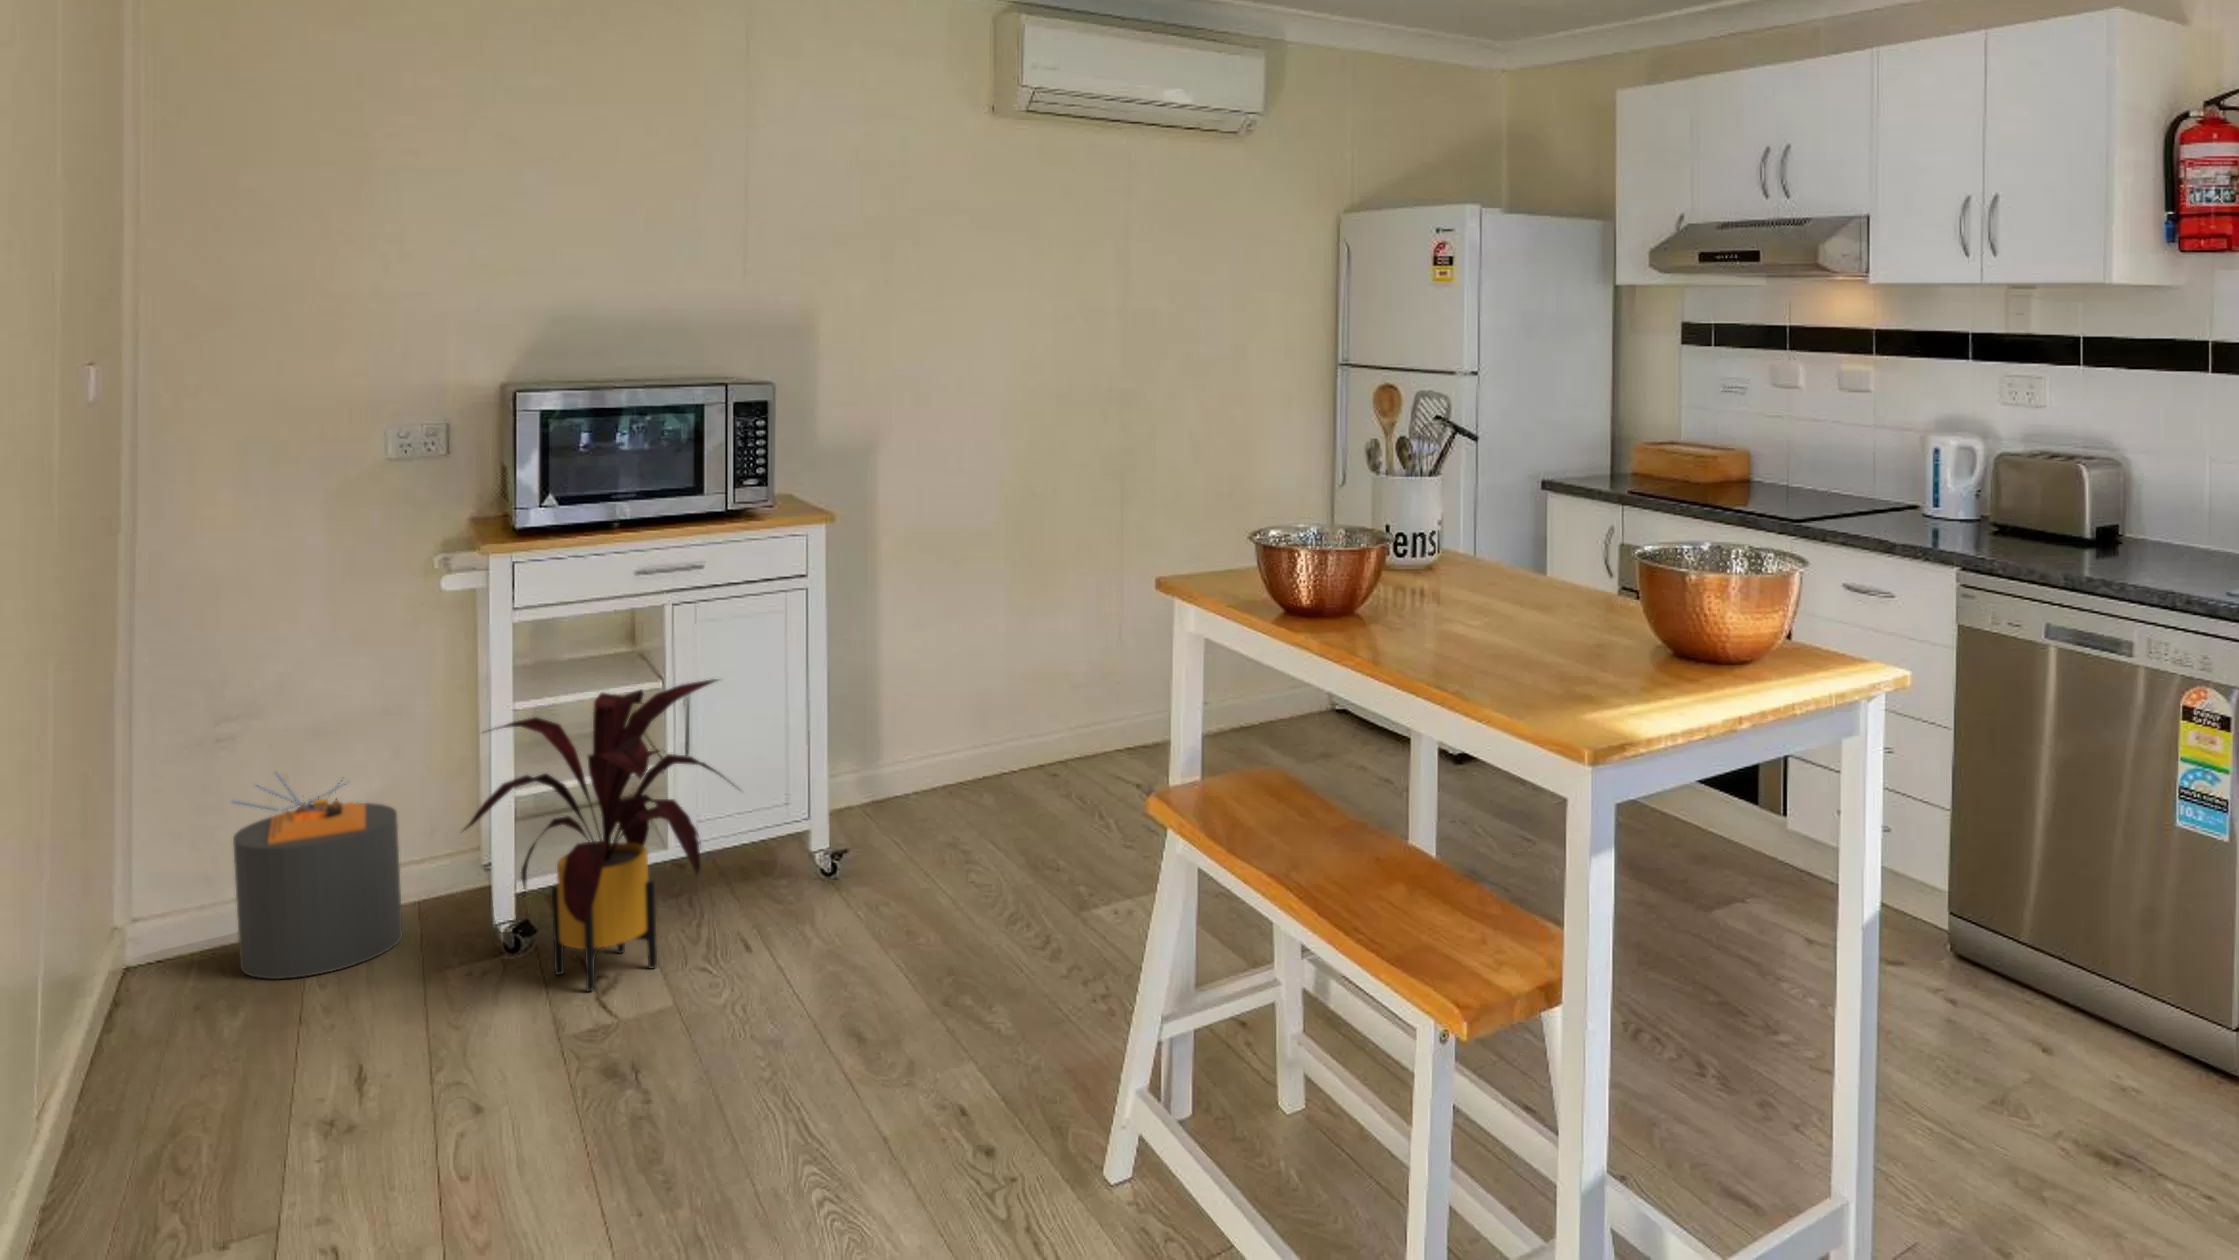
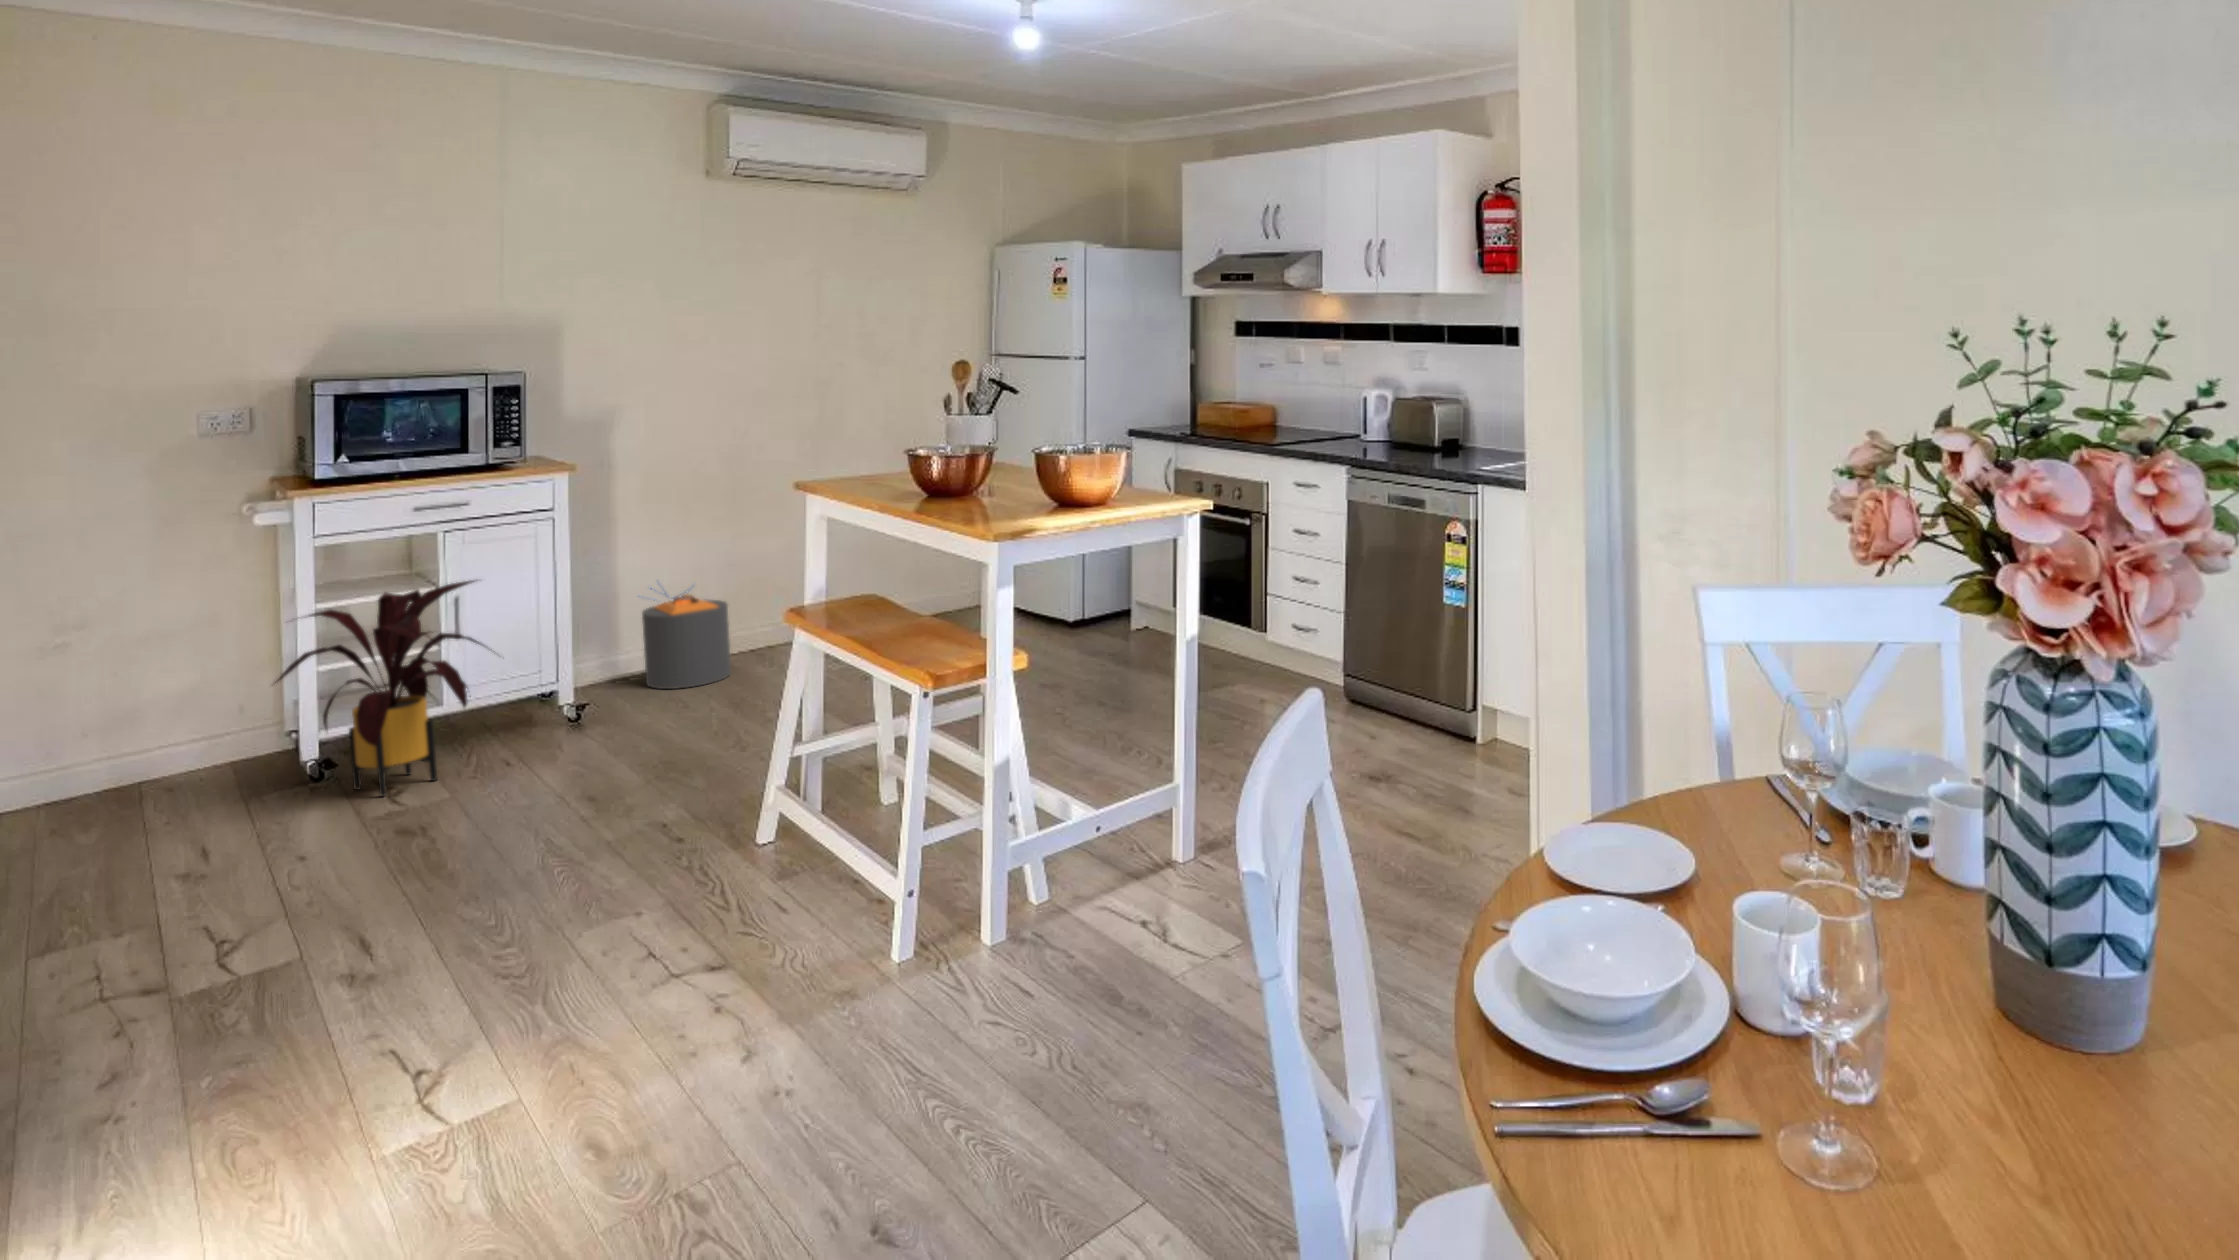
trash can: present [232,772,402,979] -> present [639,580,731,689]

